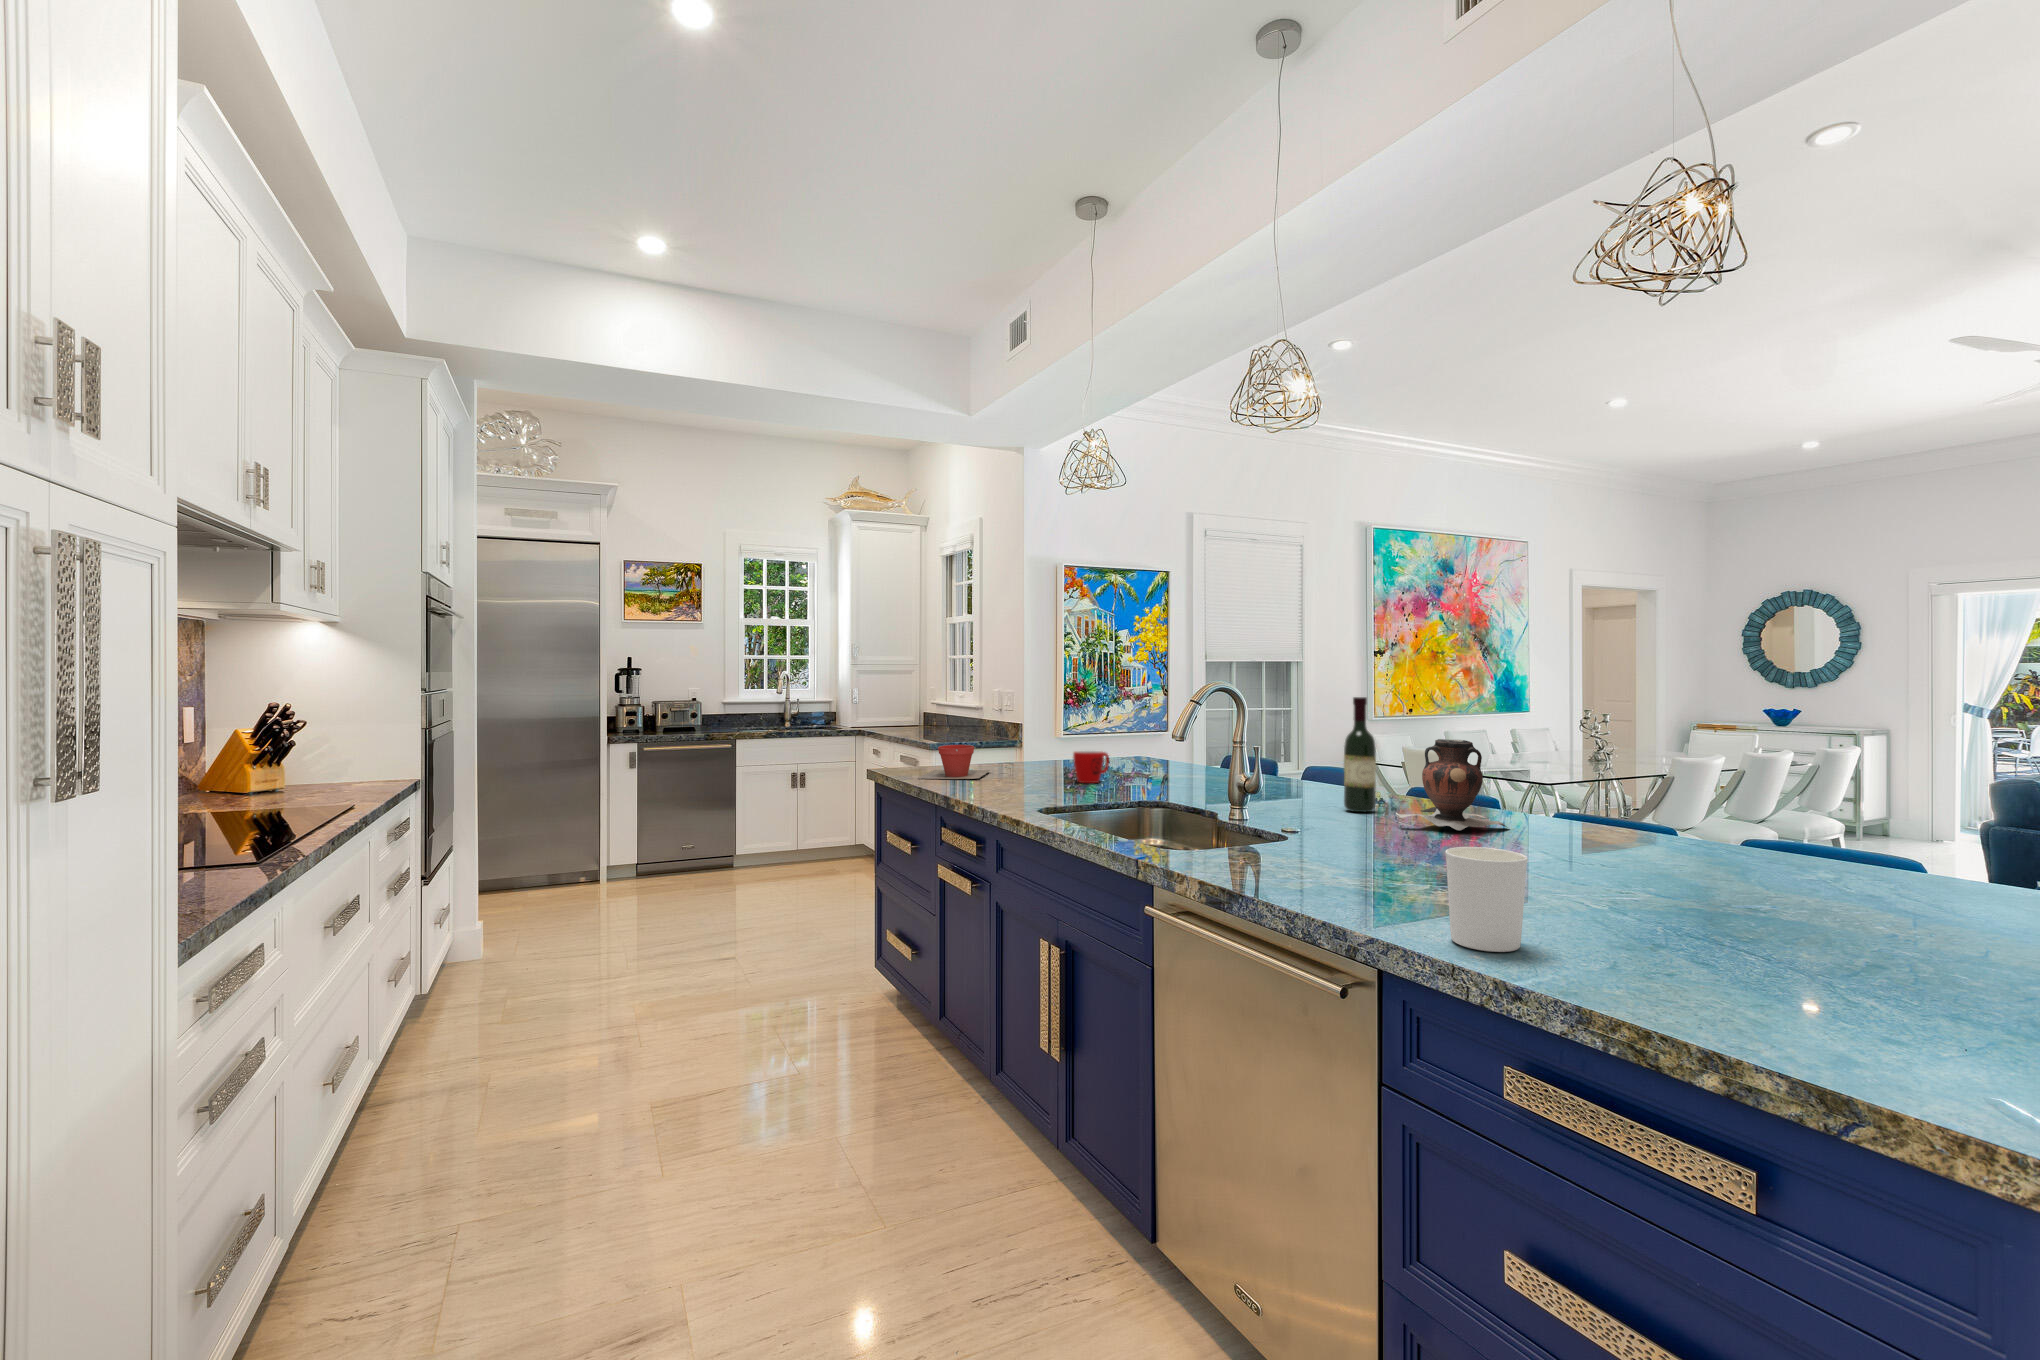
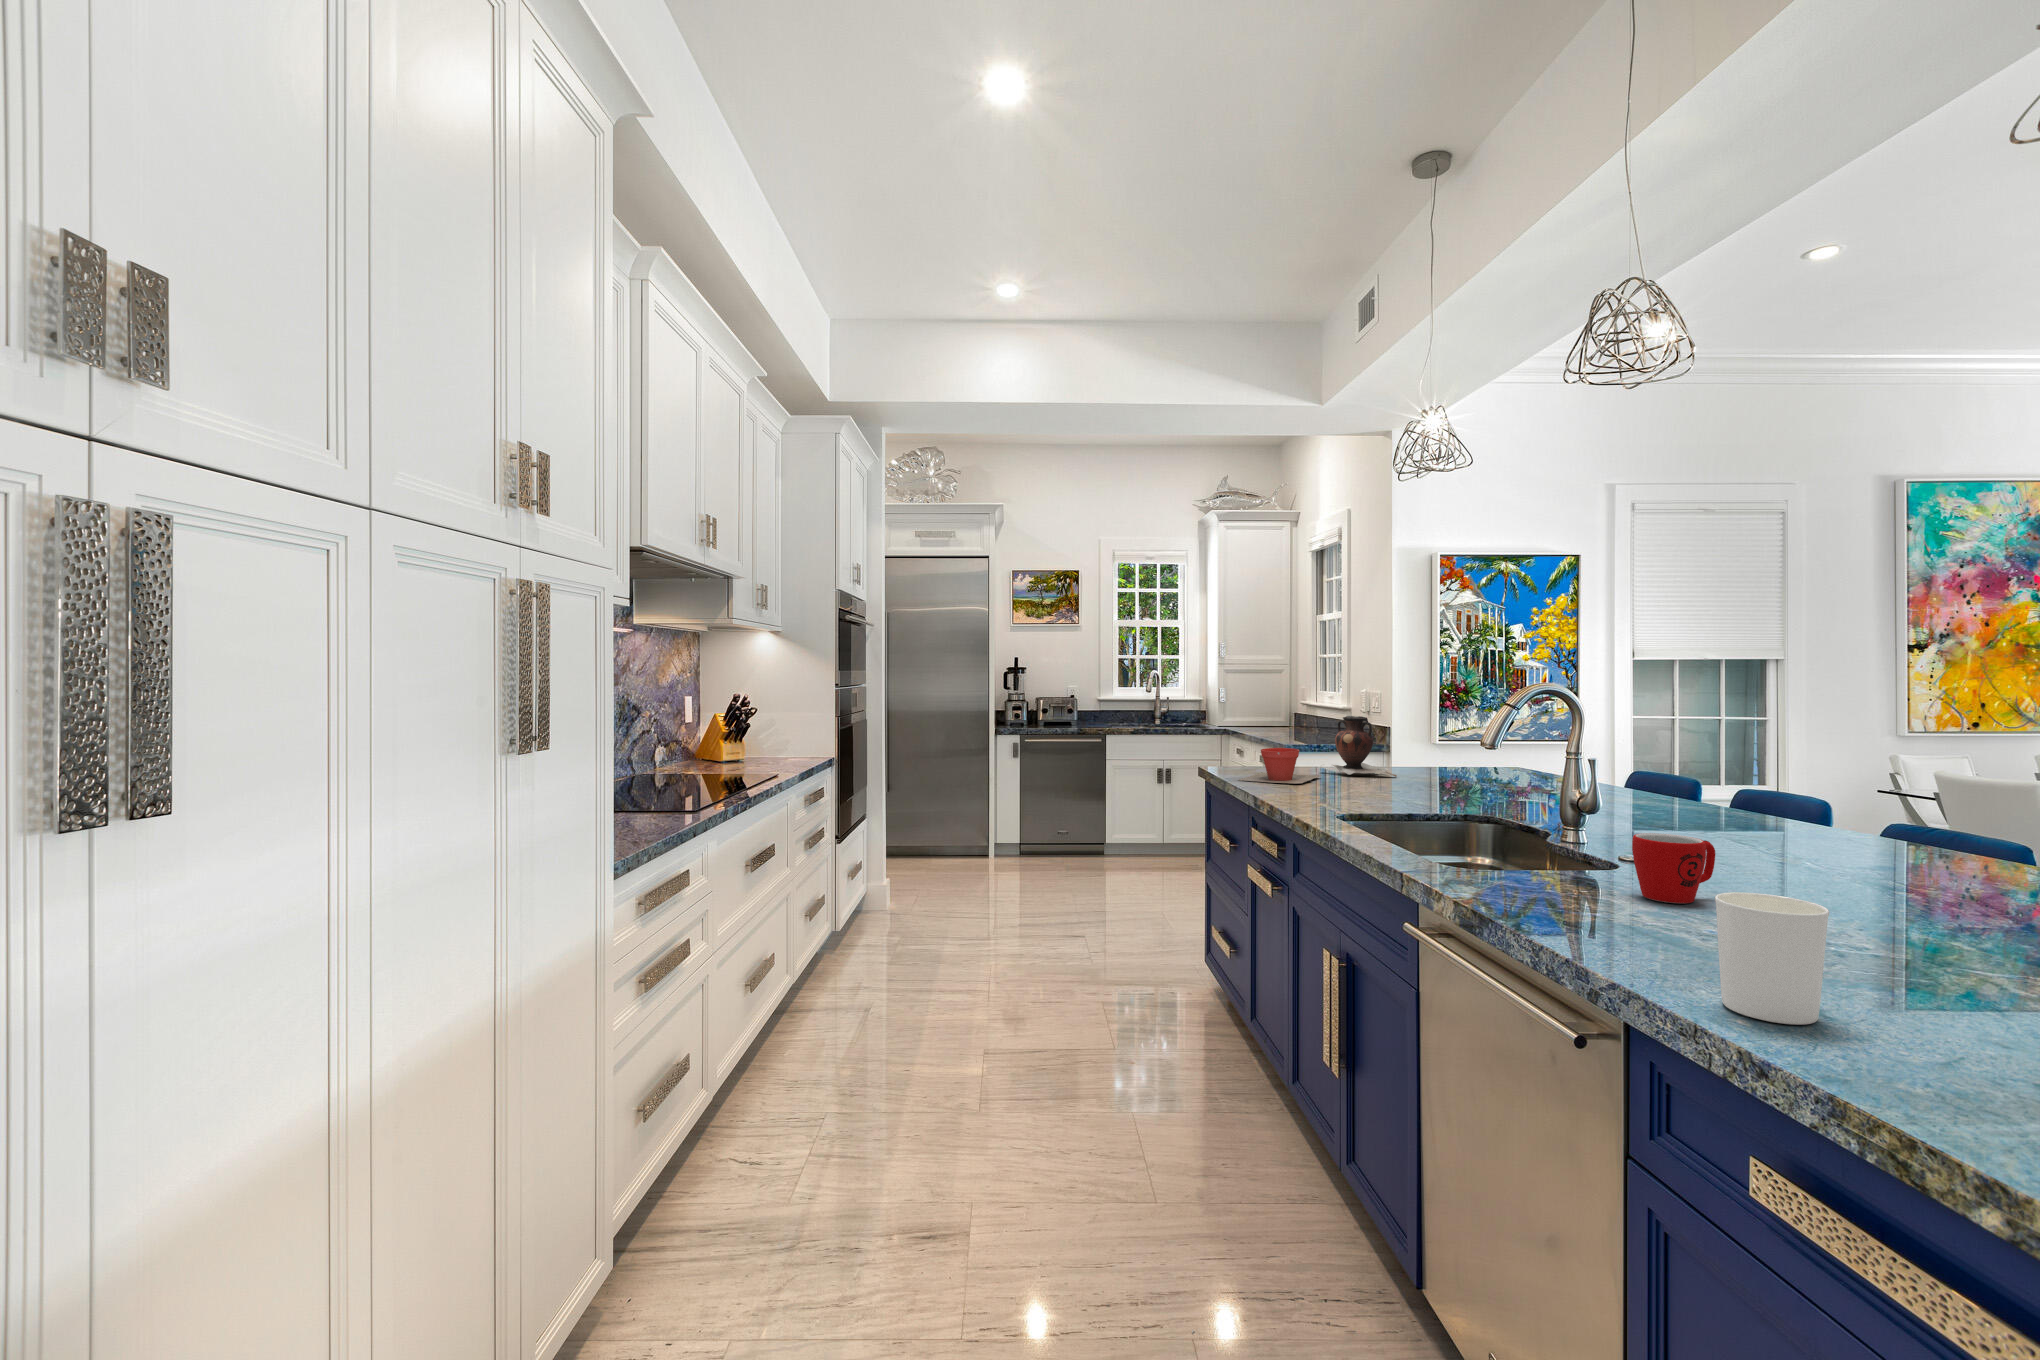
wine bottle: present [1344,697,1376,812] -> none [1736,707,1783,851]
vase: present [1396,739,1507,830] -> present [1321,716,1397,777]
mug: present [1073,750,1109,783] -> present [1632,833,1715,903]

